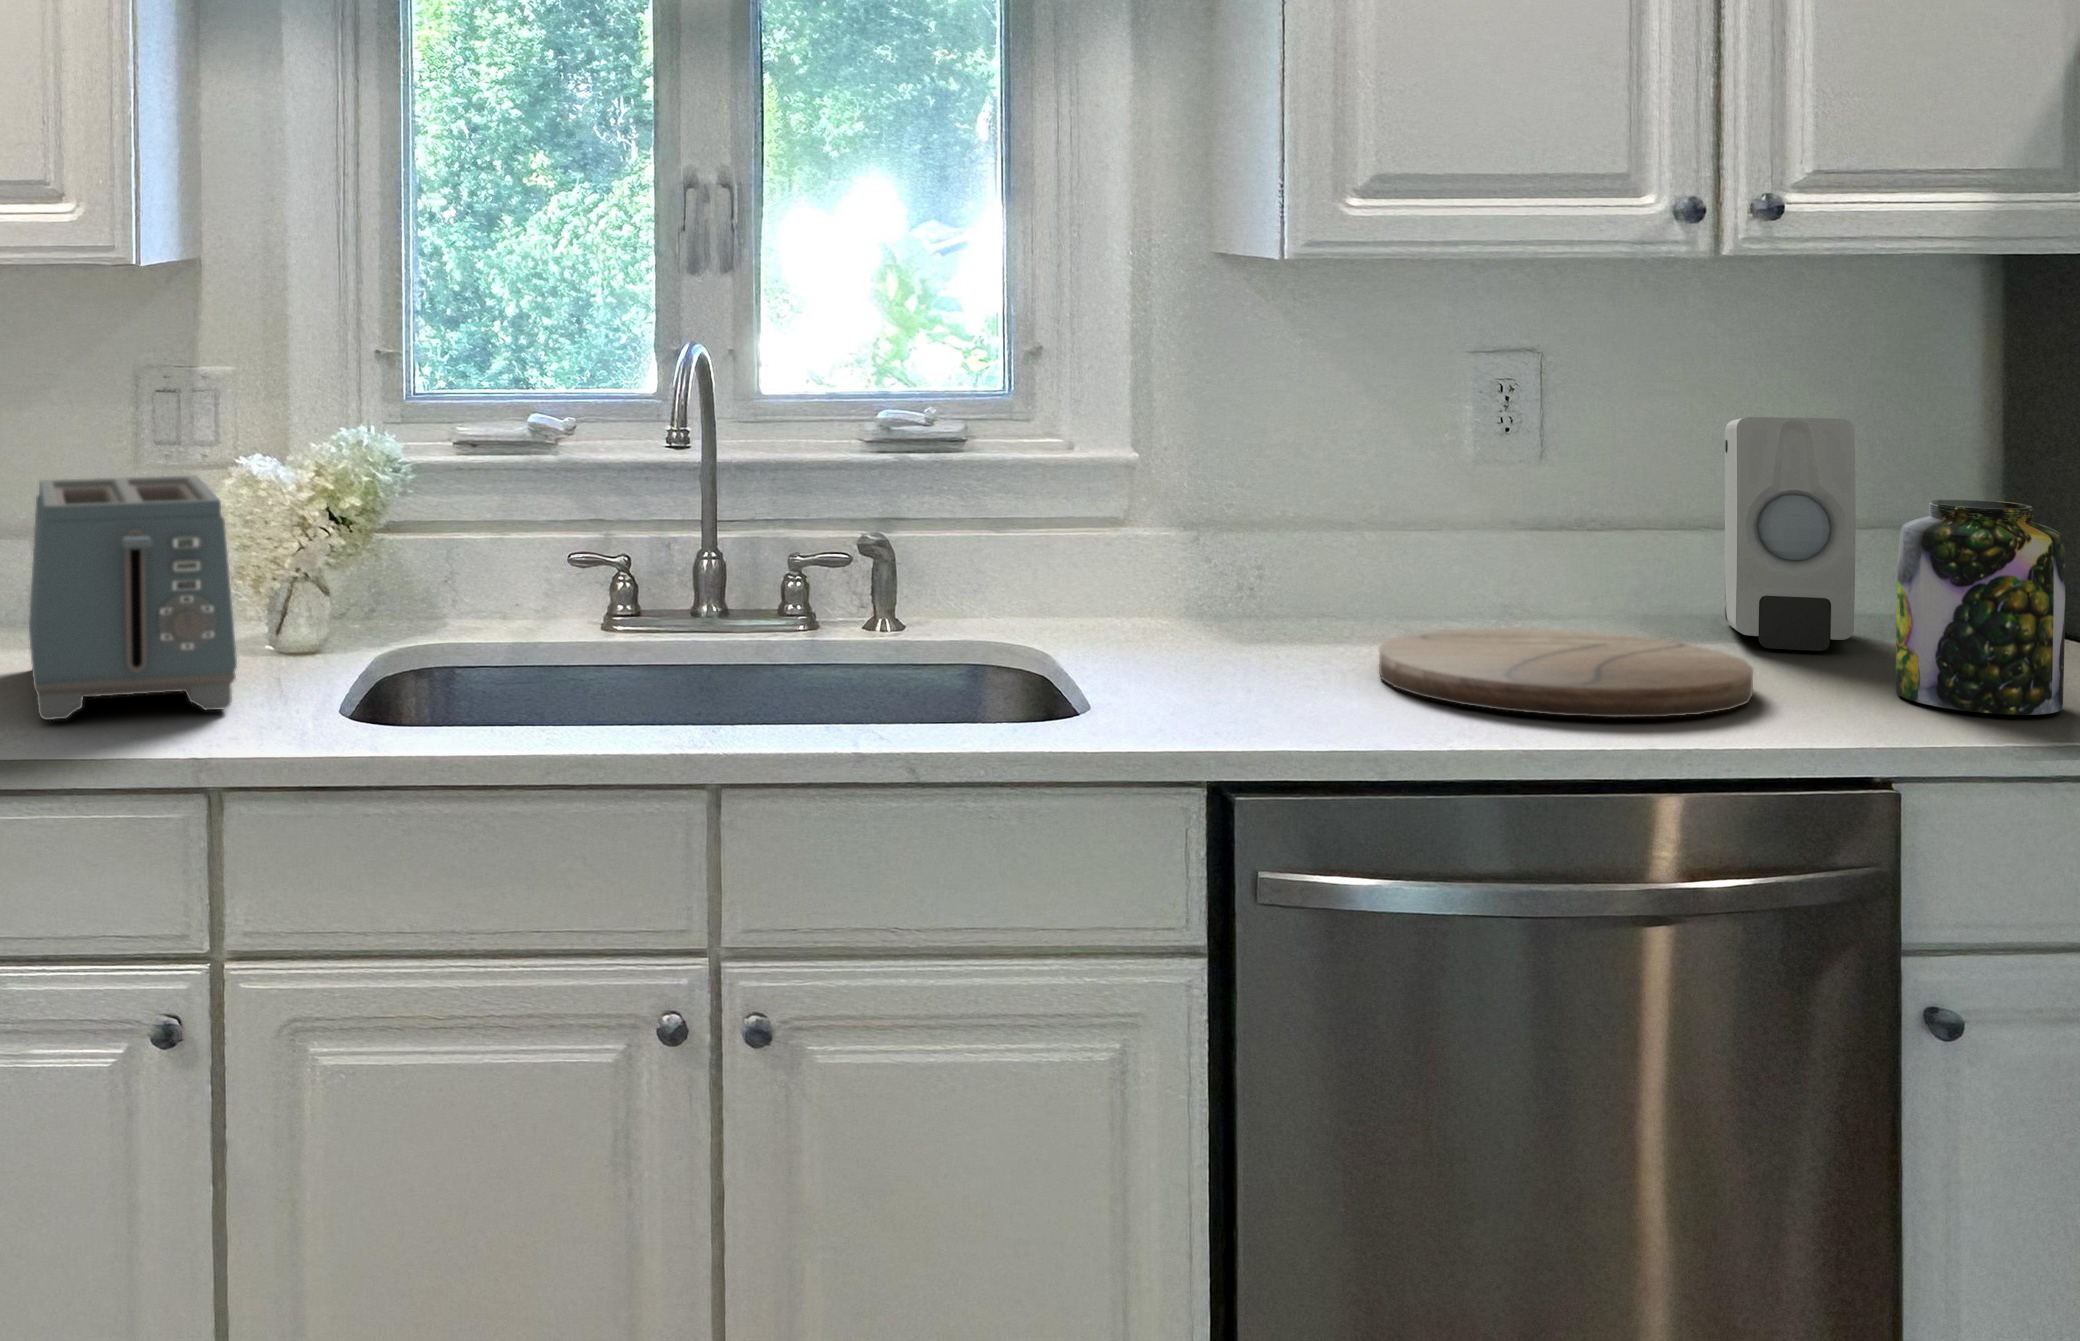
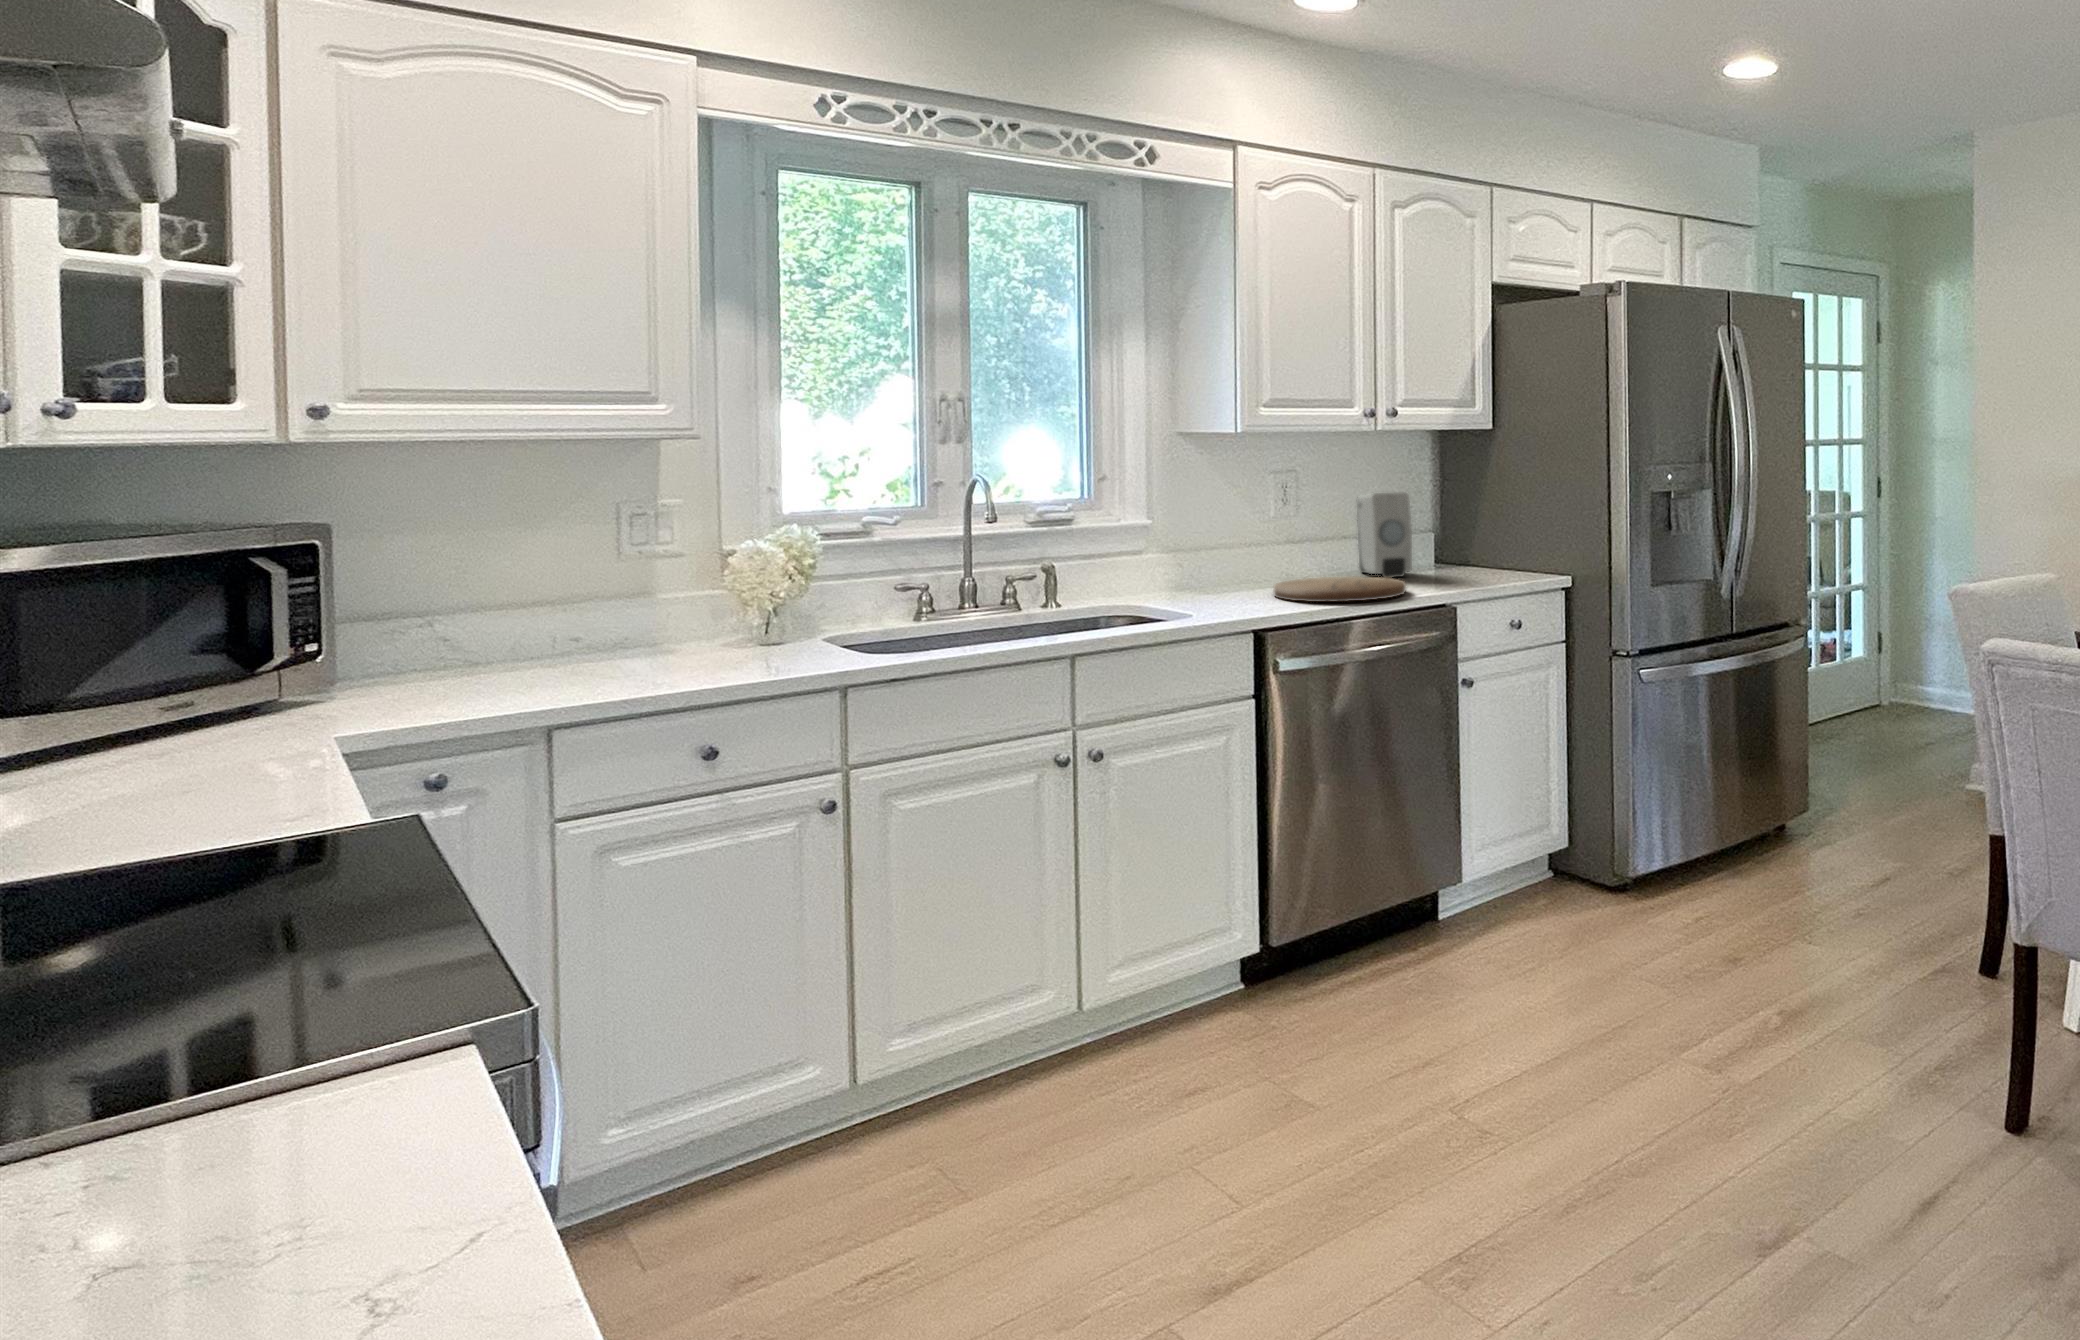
toaster: present [29,475,237,720] -> none [622,552,817,678]
jar: present [1896,499,2065,715] -> none [1439,517,1490,587]

